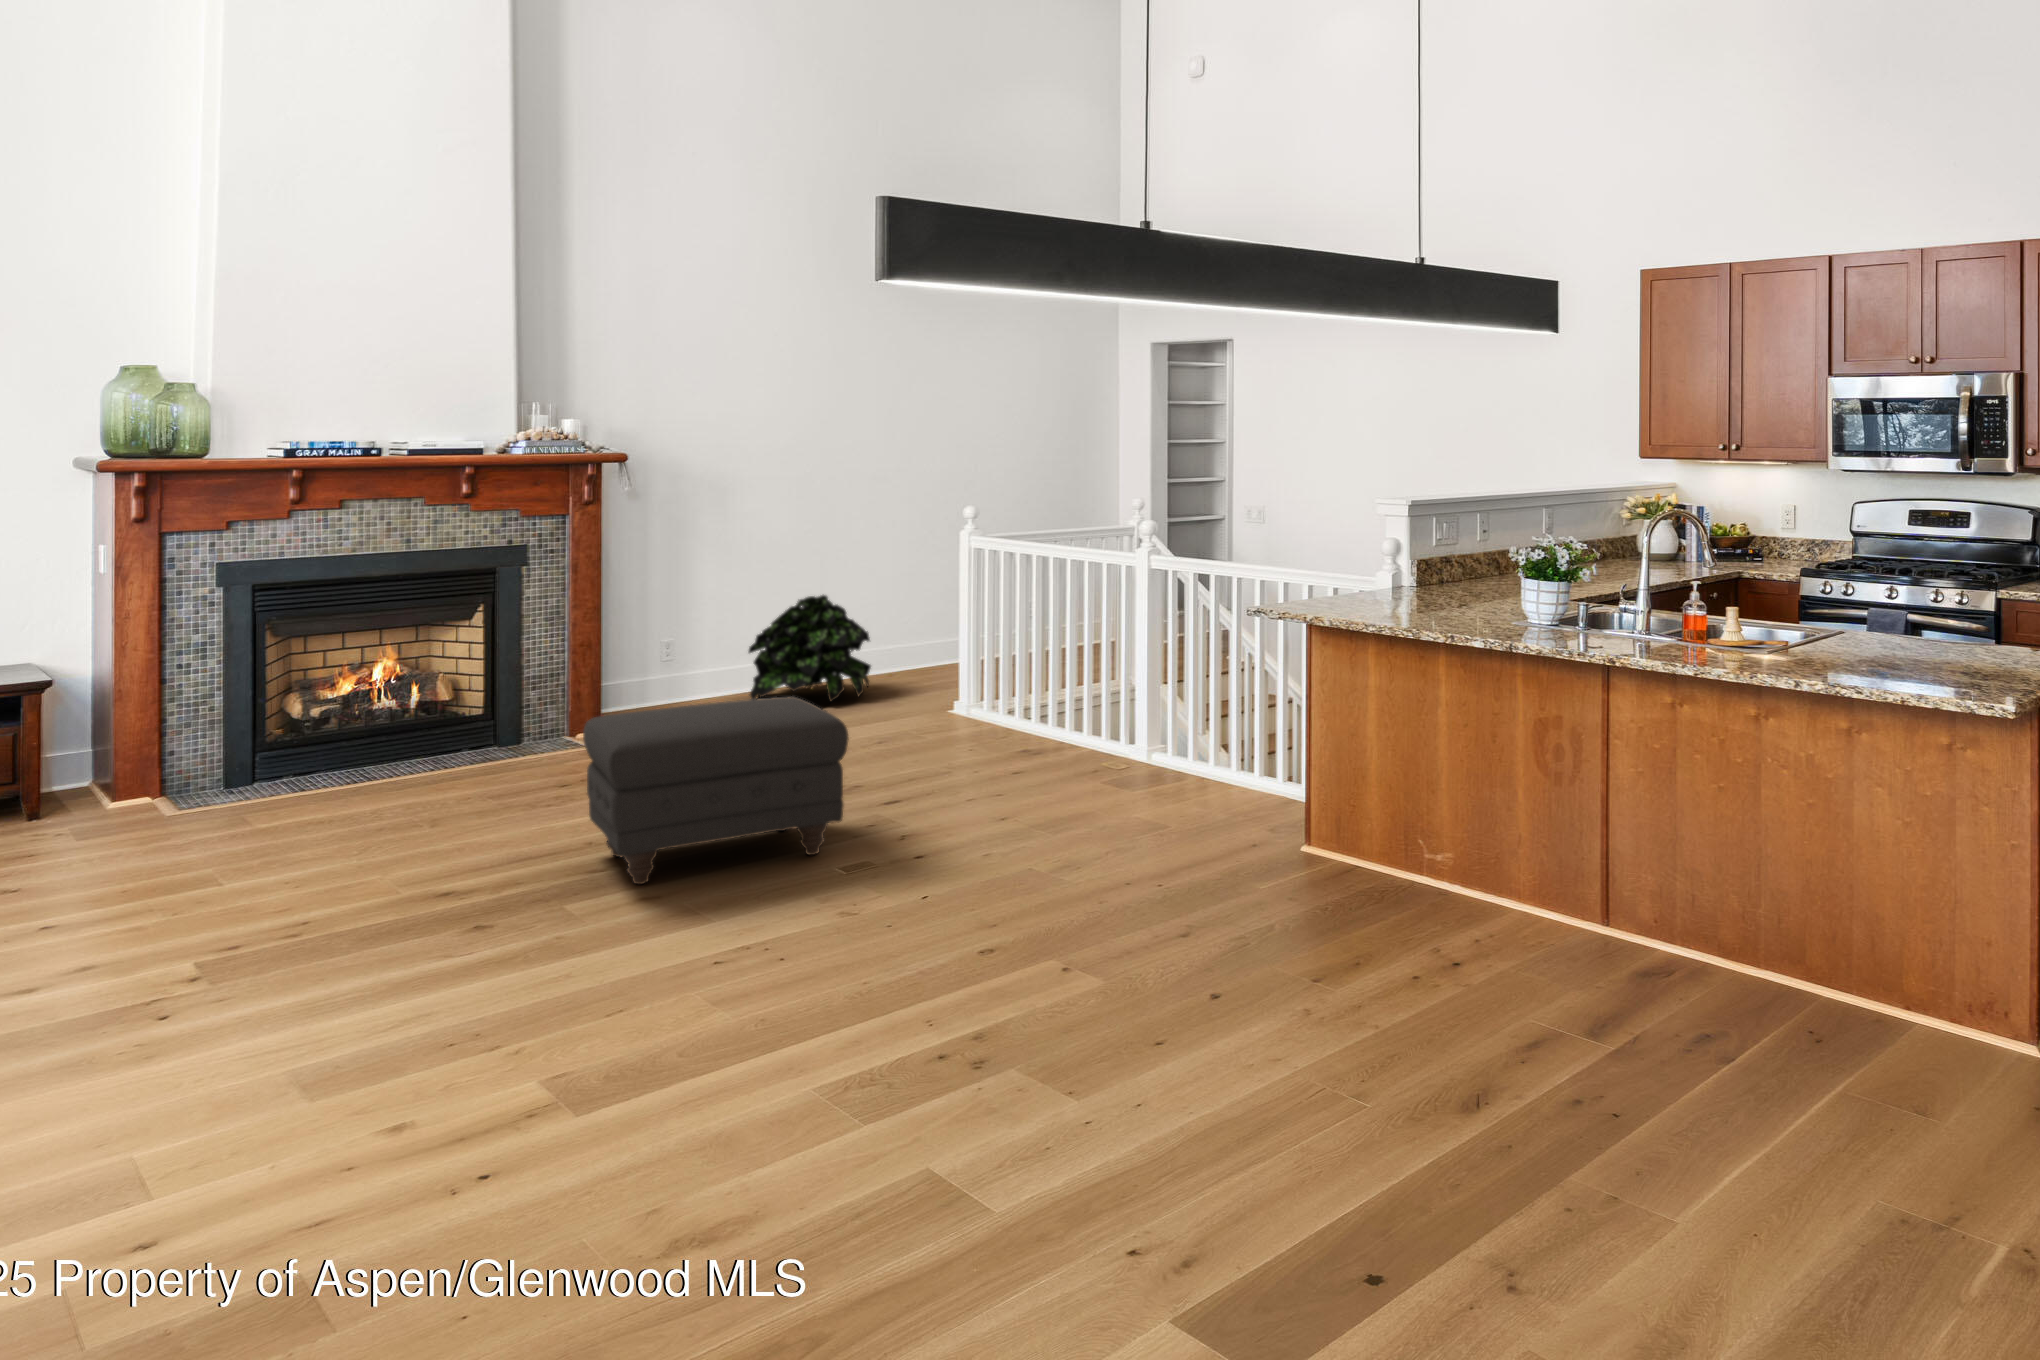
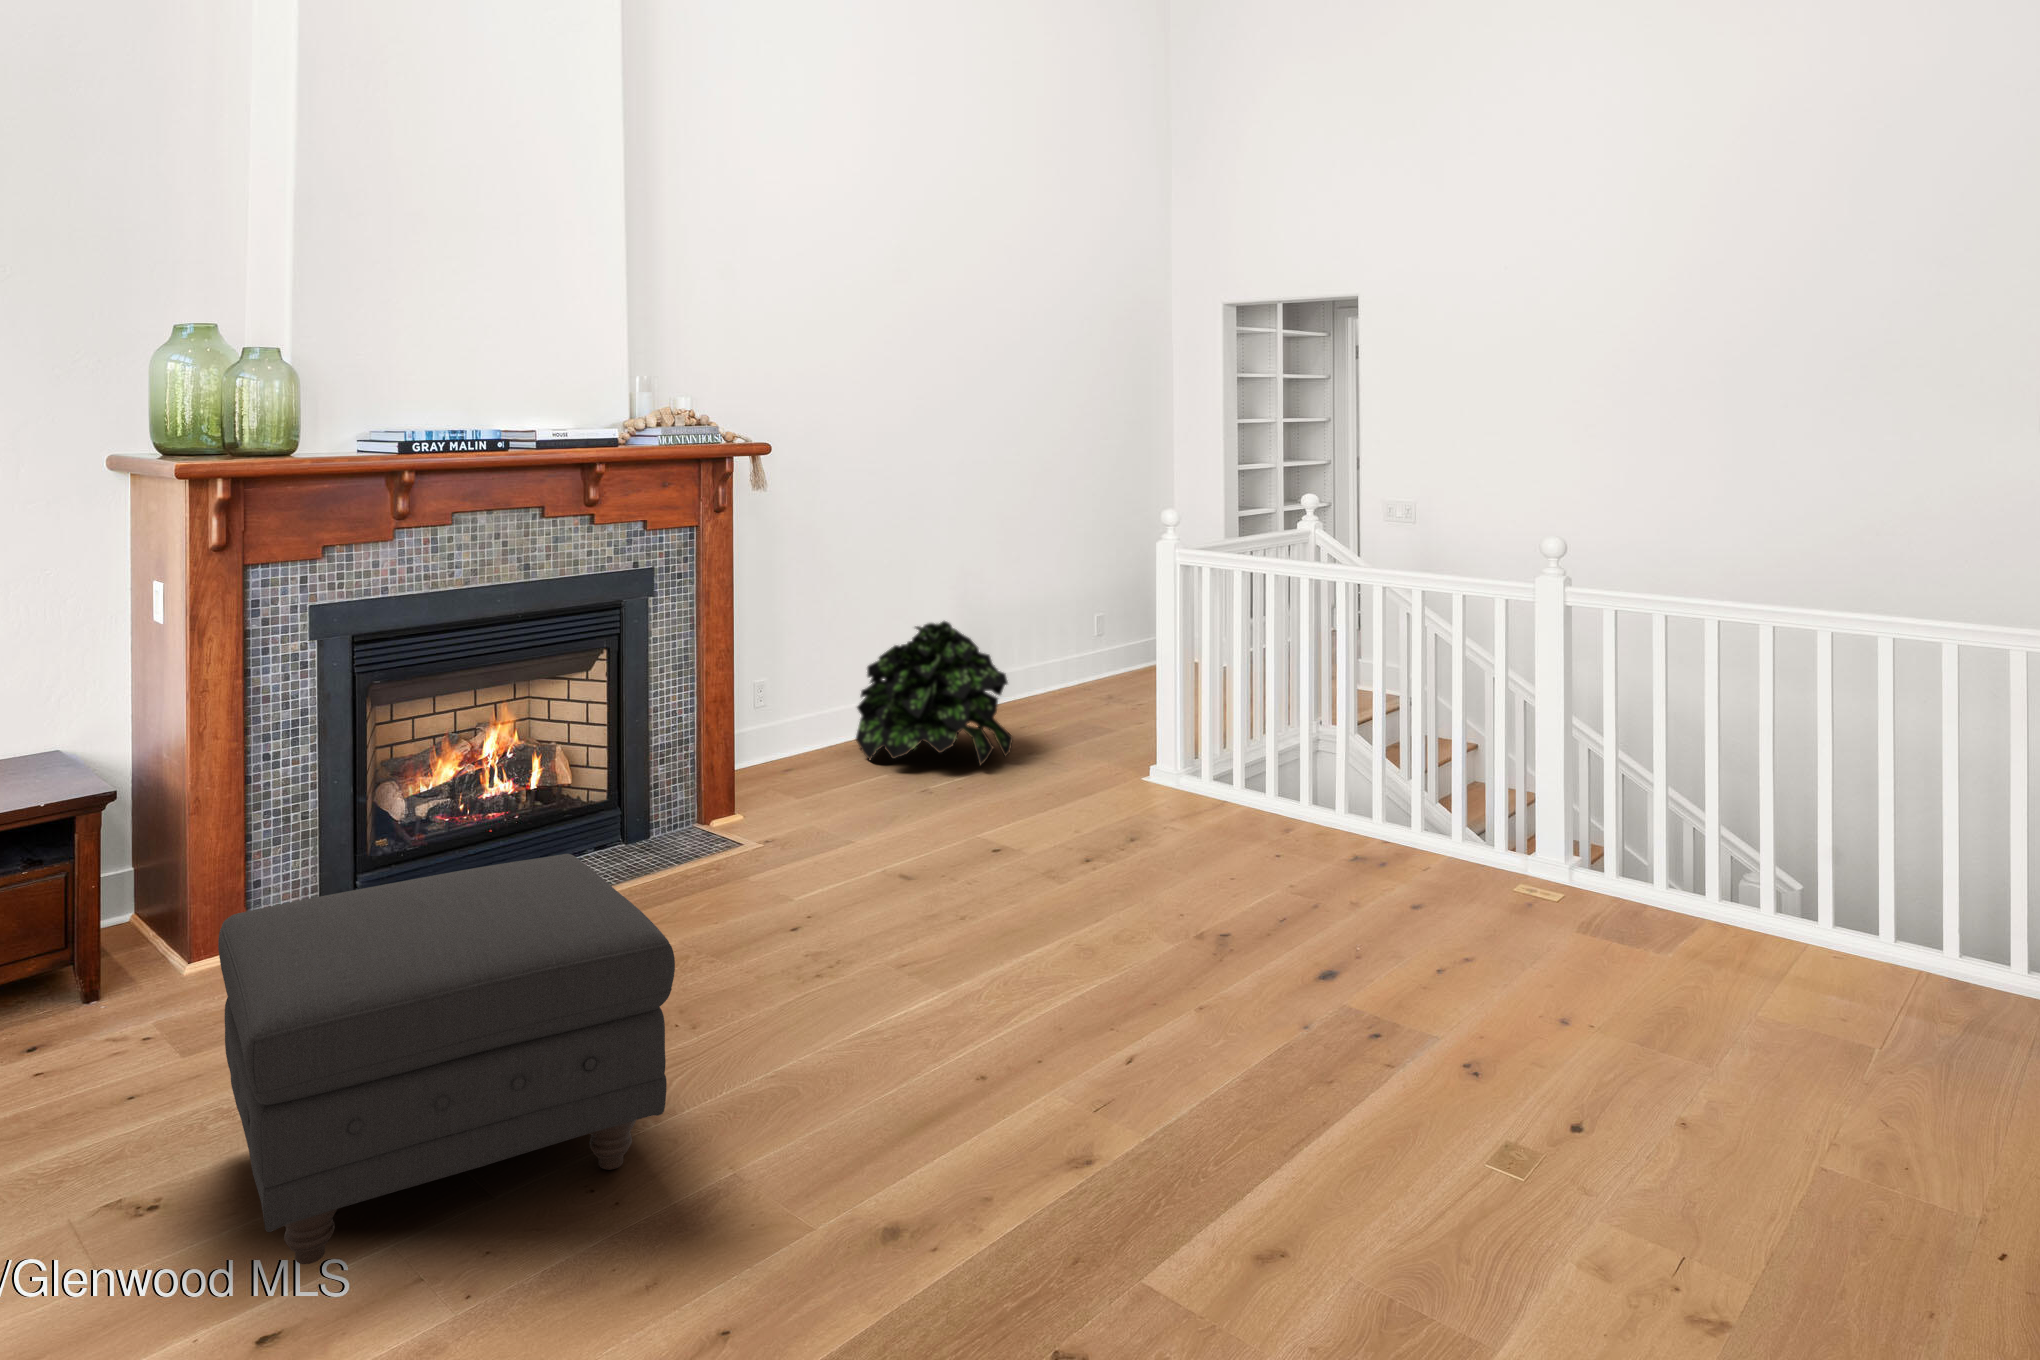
ottoman: present [583,696,849,884] -> present [218,854,675,1264]

